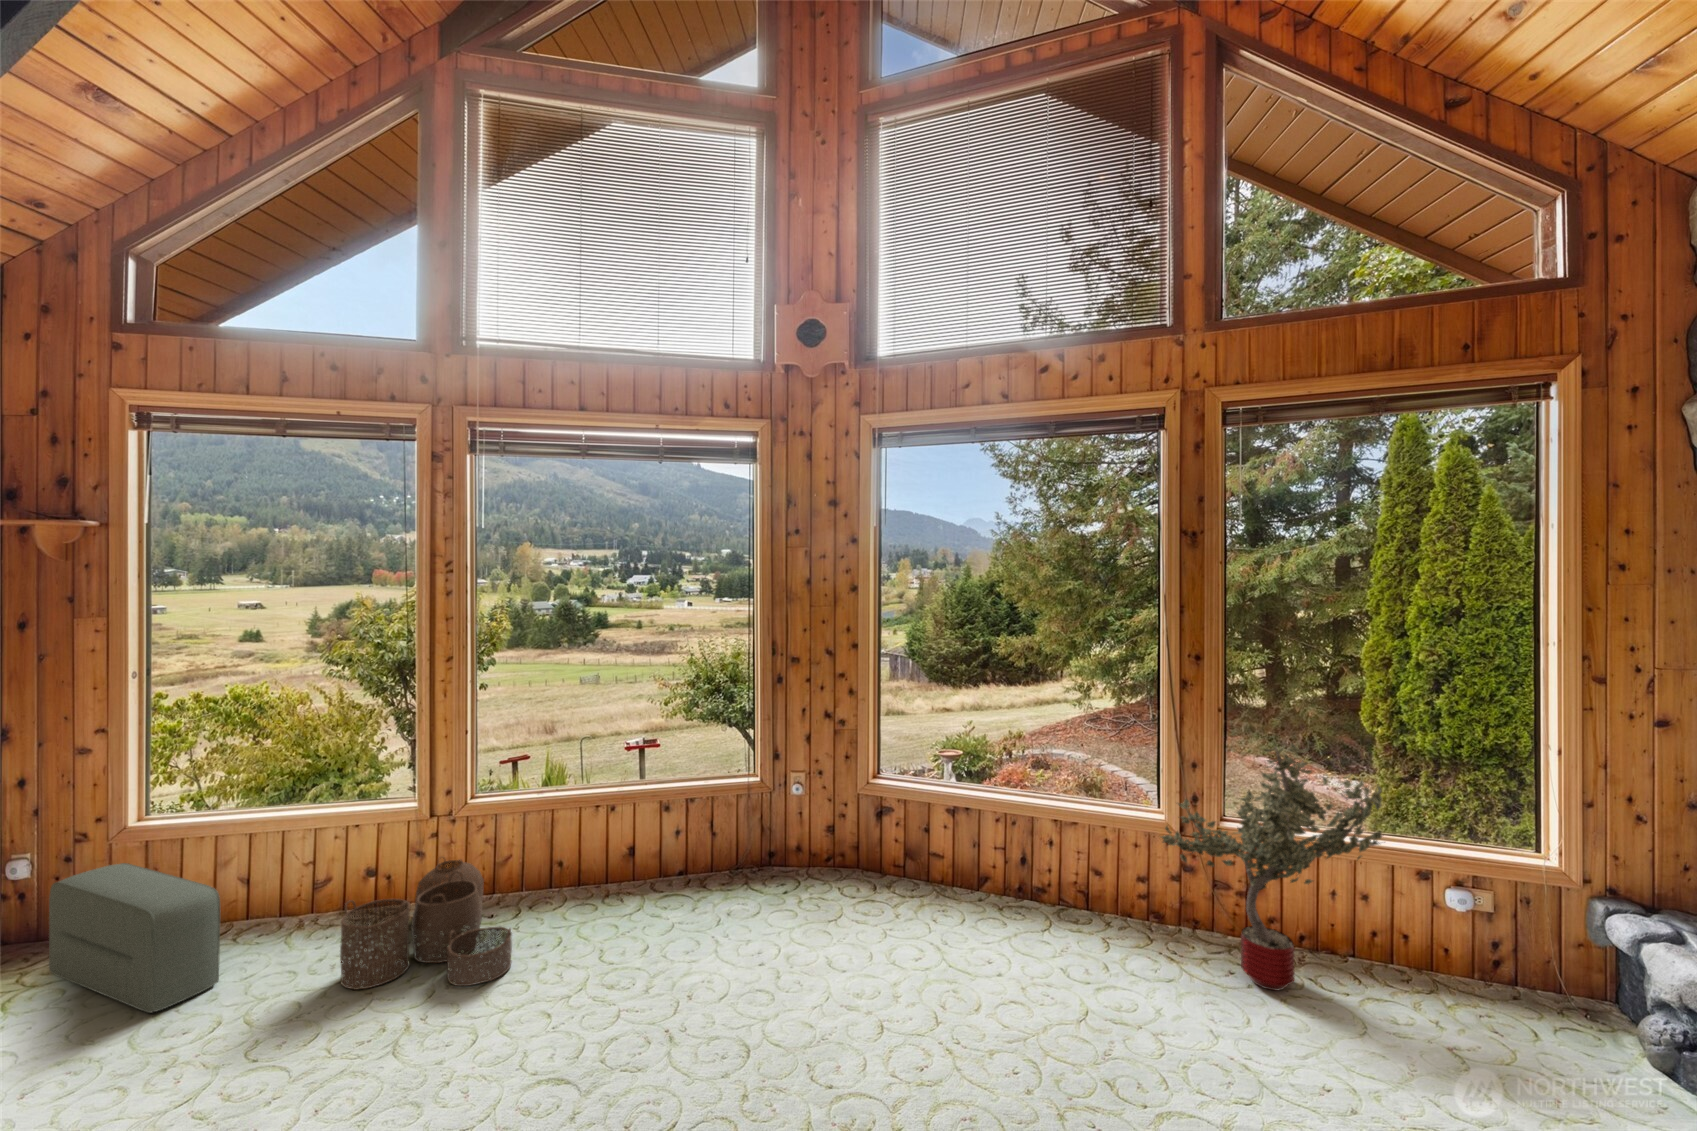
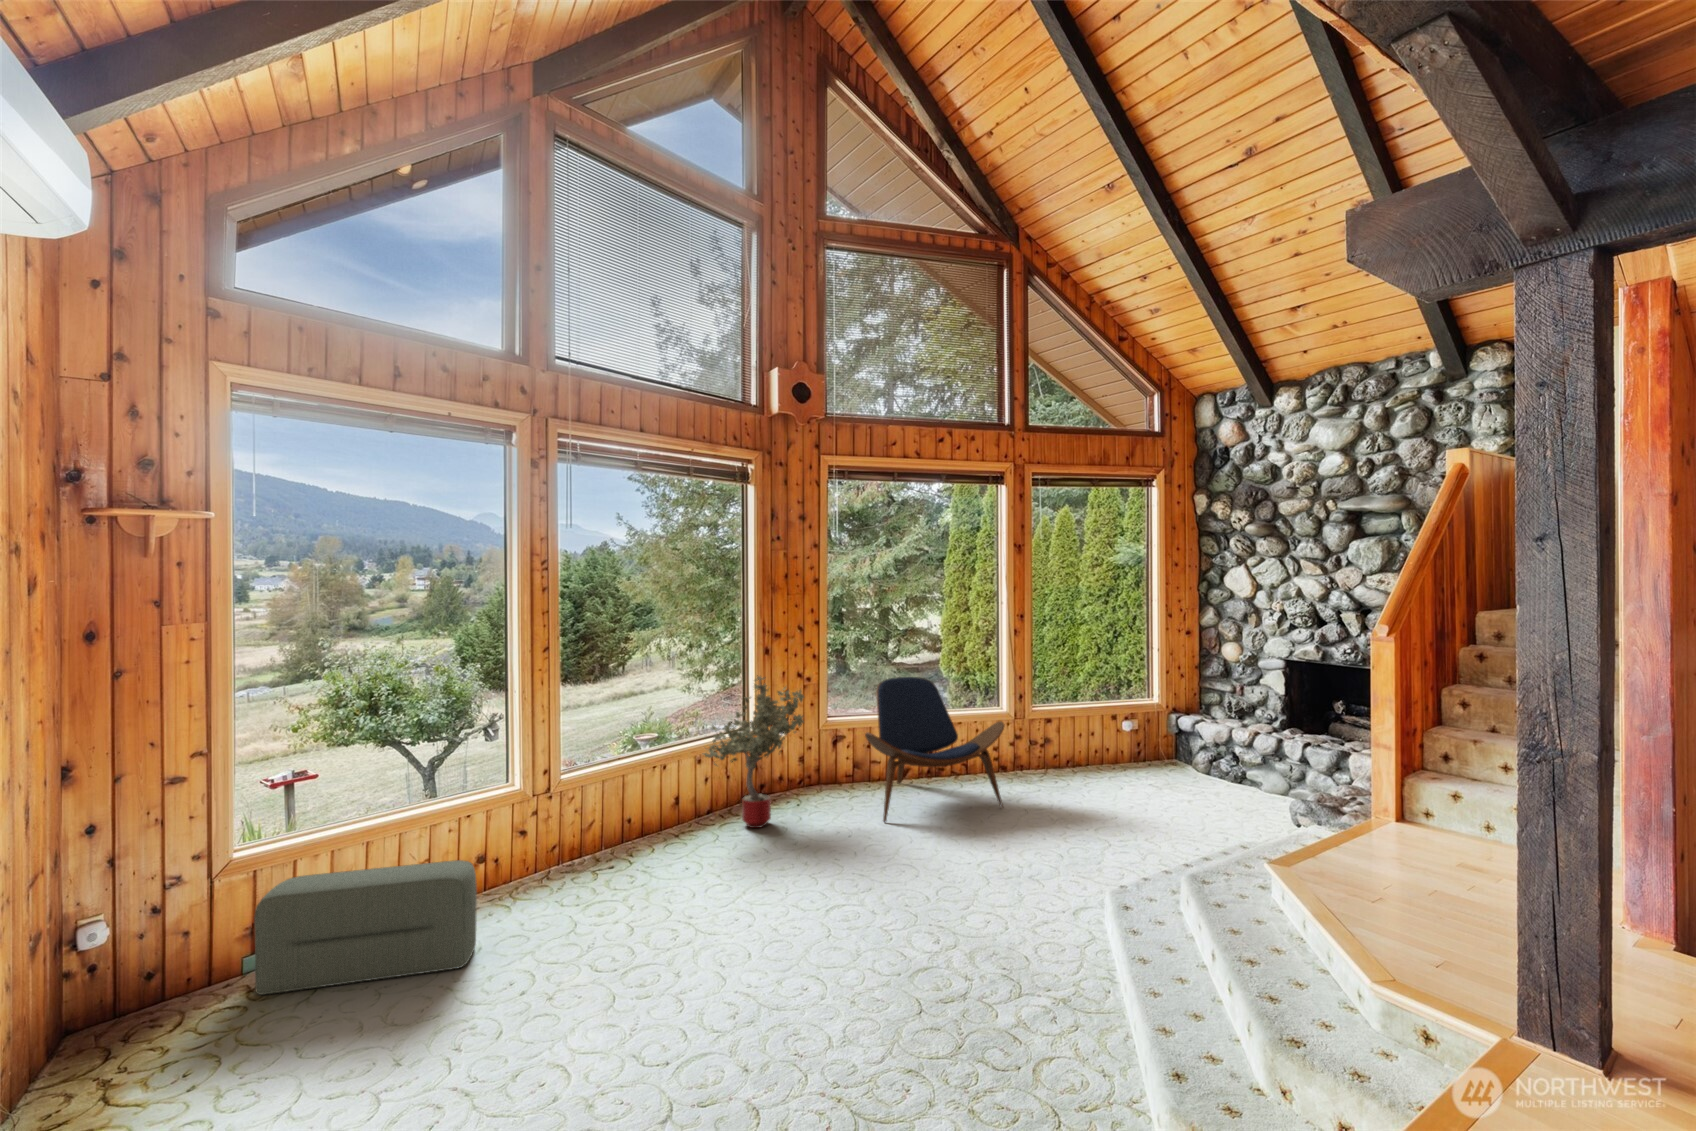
lounge chair: none [826,735,1068,1004] -> present [865,677,1004,822]
potted tree: present [1162,743,1382,991] -> present [703,675,804,828]
woven basket: present [340,860,512,990] -> none [548,820,699,914]

